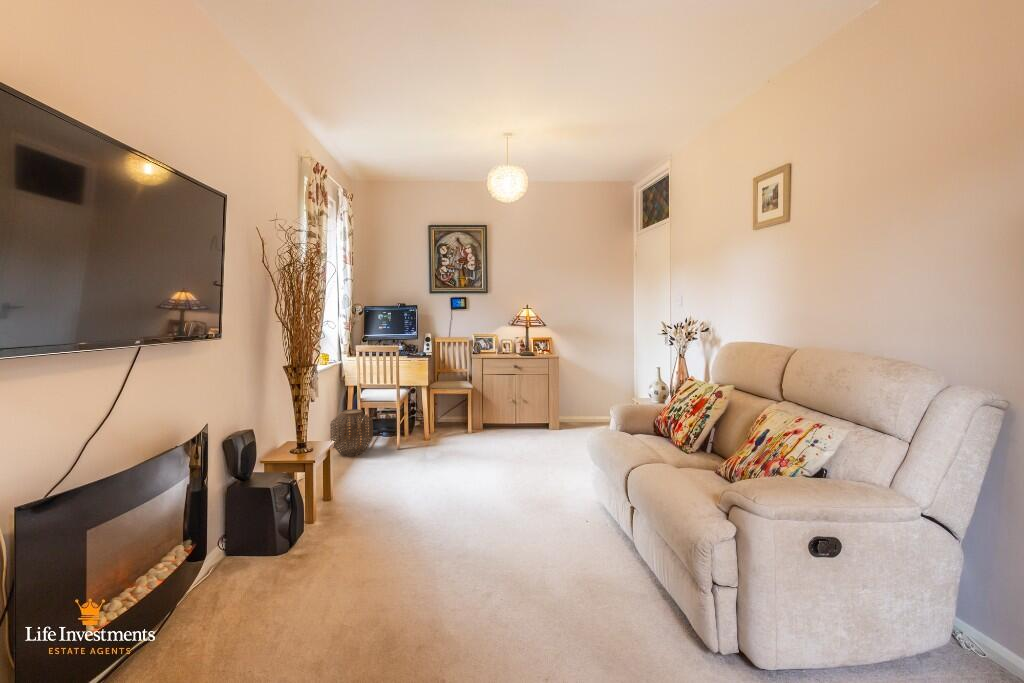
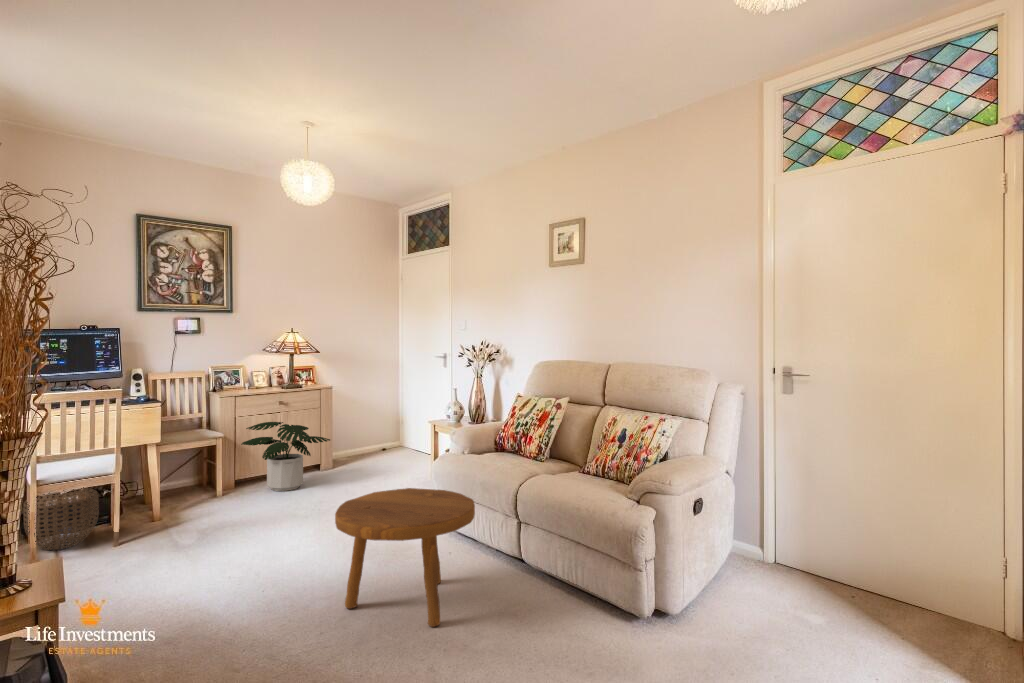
potted plant: none [481,382,549,439] -> present [241,422,330,491]
footstool: none [437,454,565,590] -> present [335,488,475,627]

